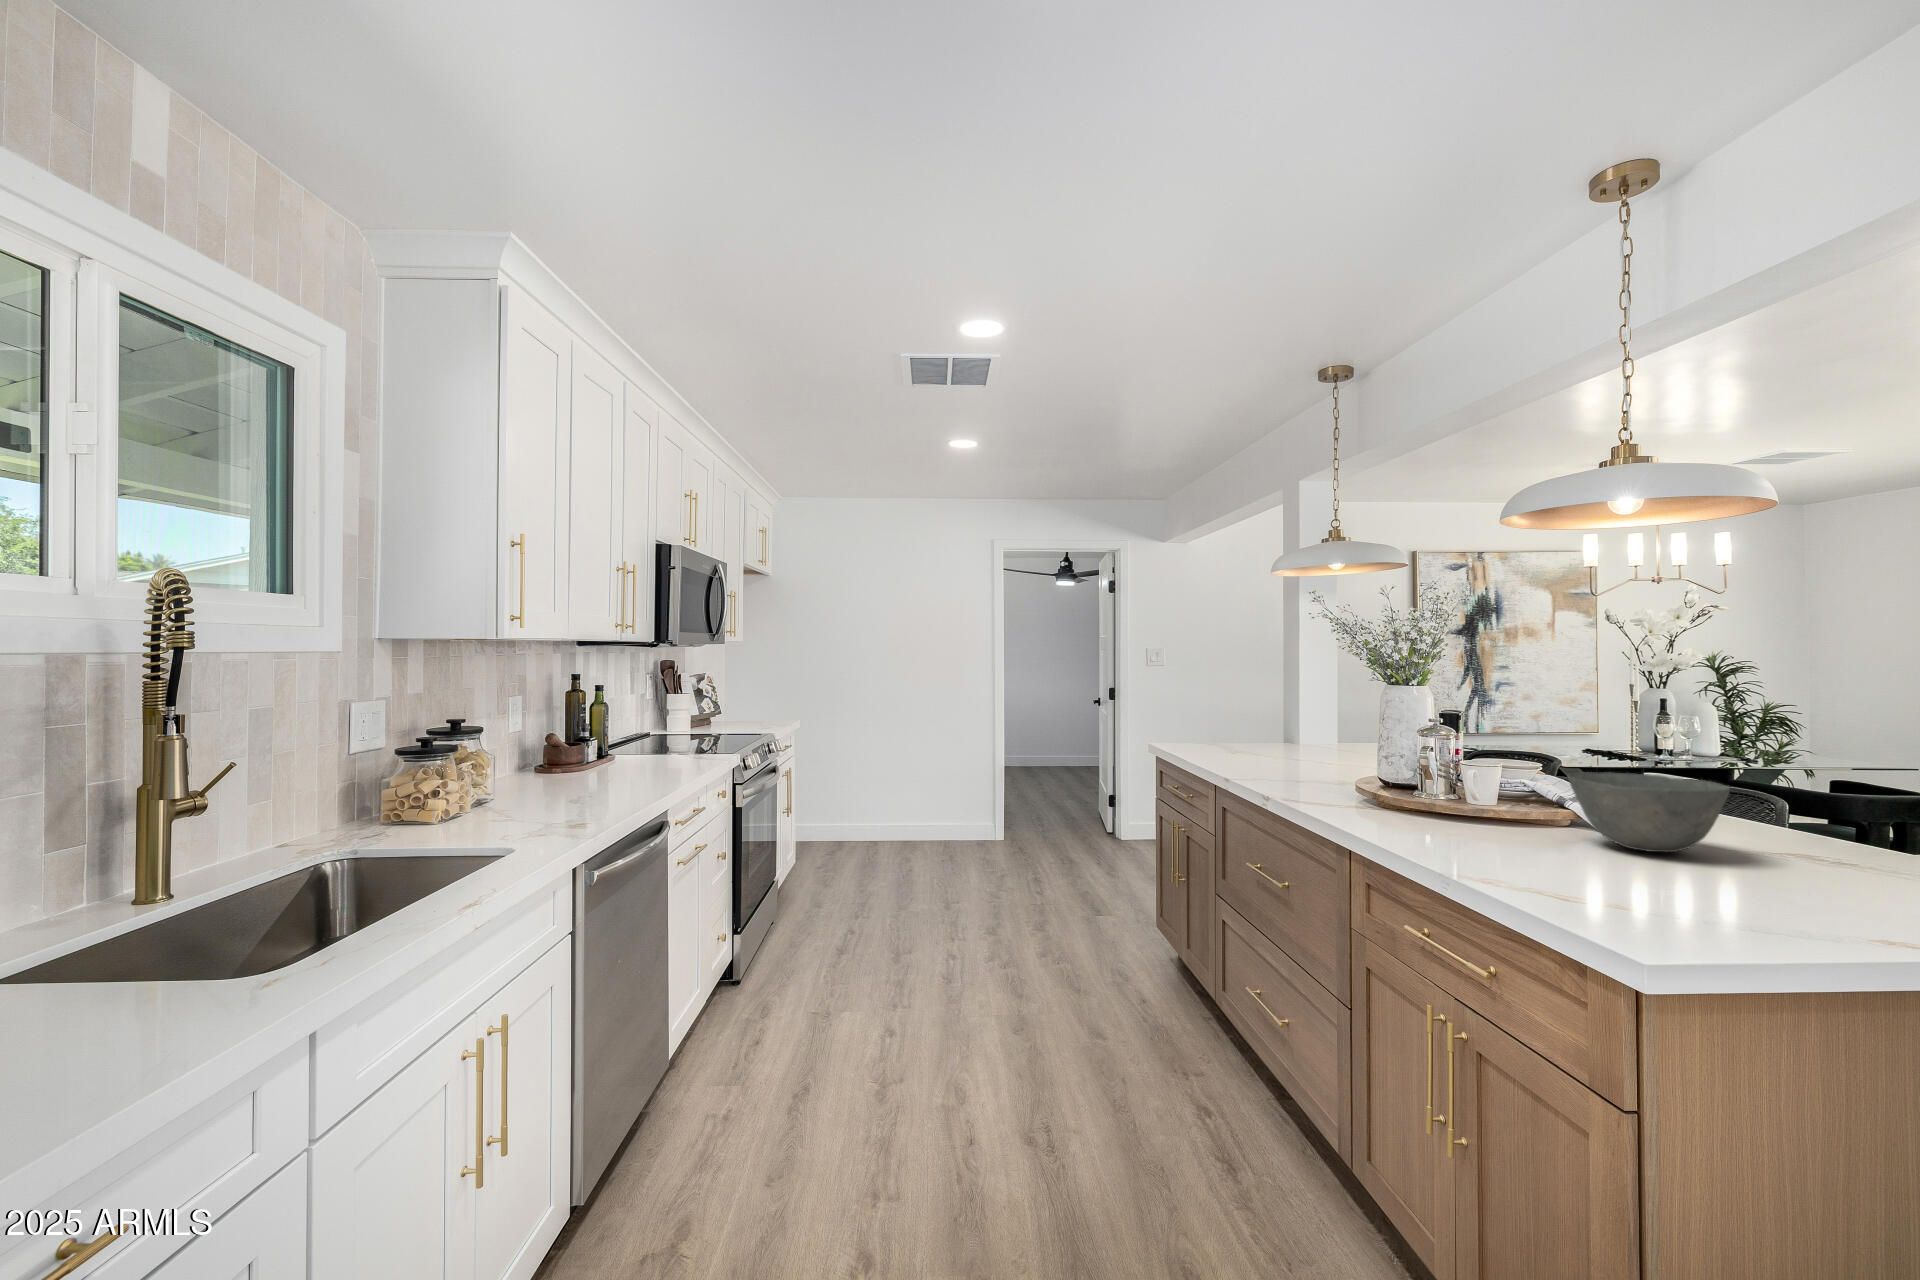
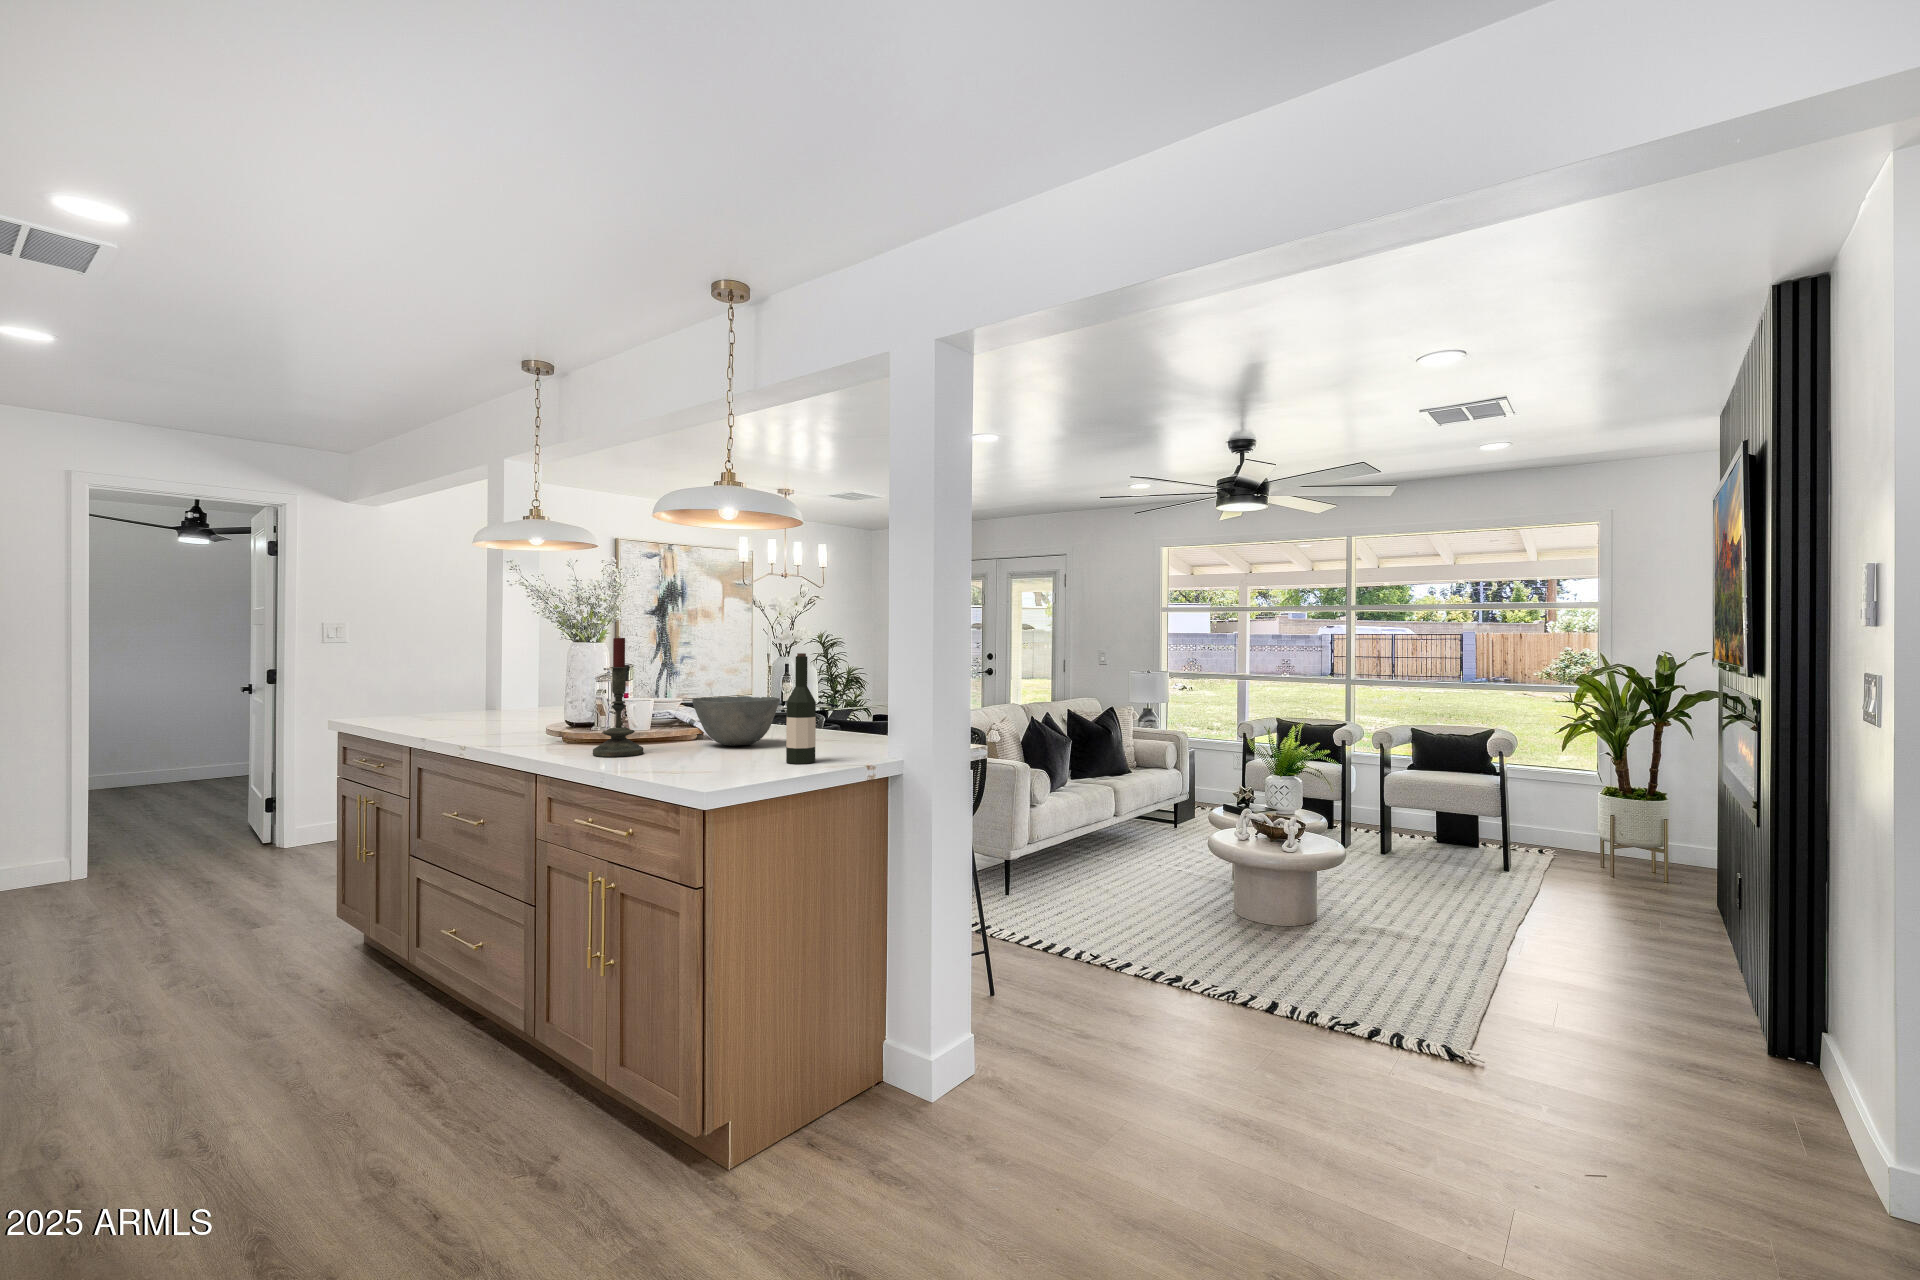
candle: none [1424,684,1496,849] -> present [593,638,643,757]
wine bottle: none [1772,729,1843,922] -> present [786,653,816,764]

